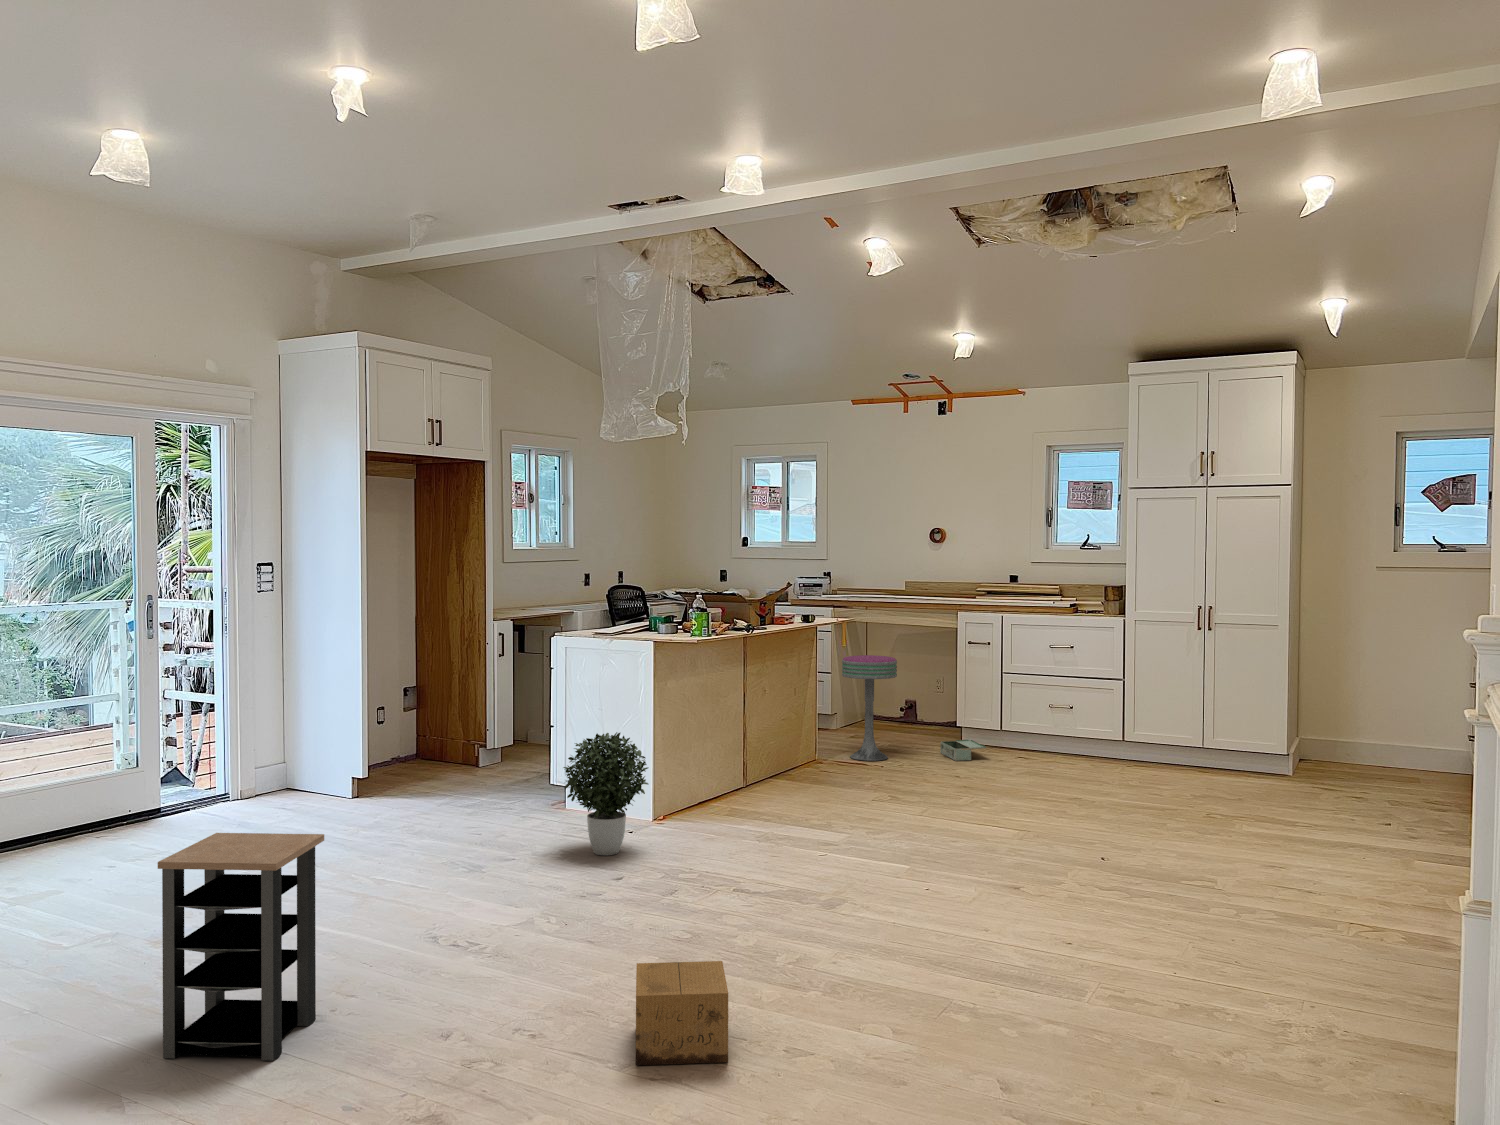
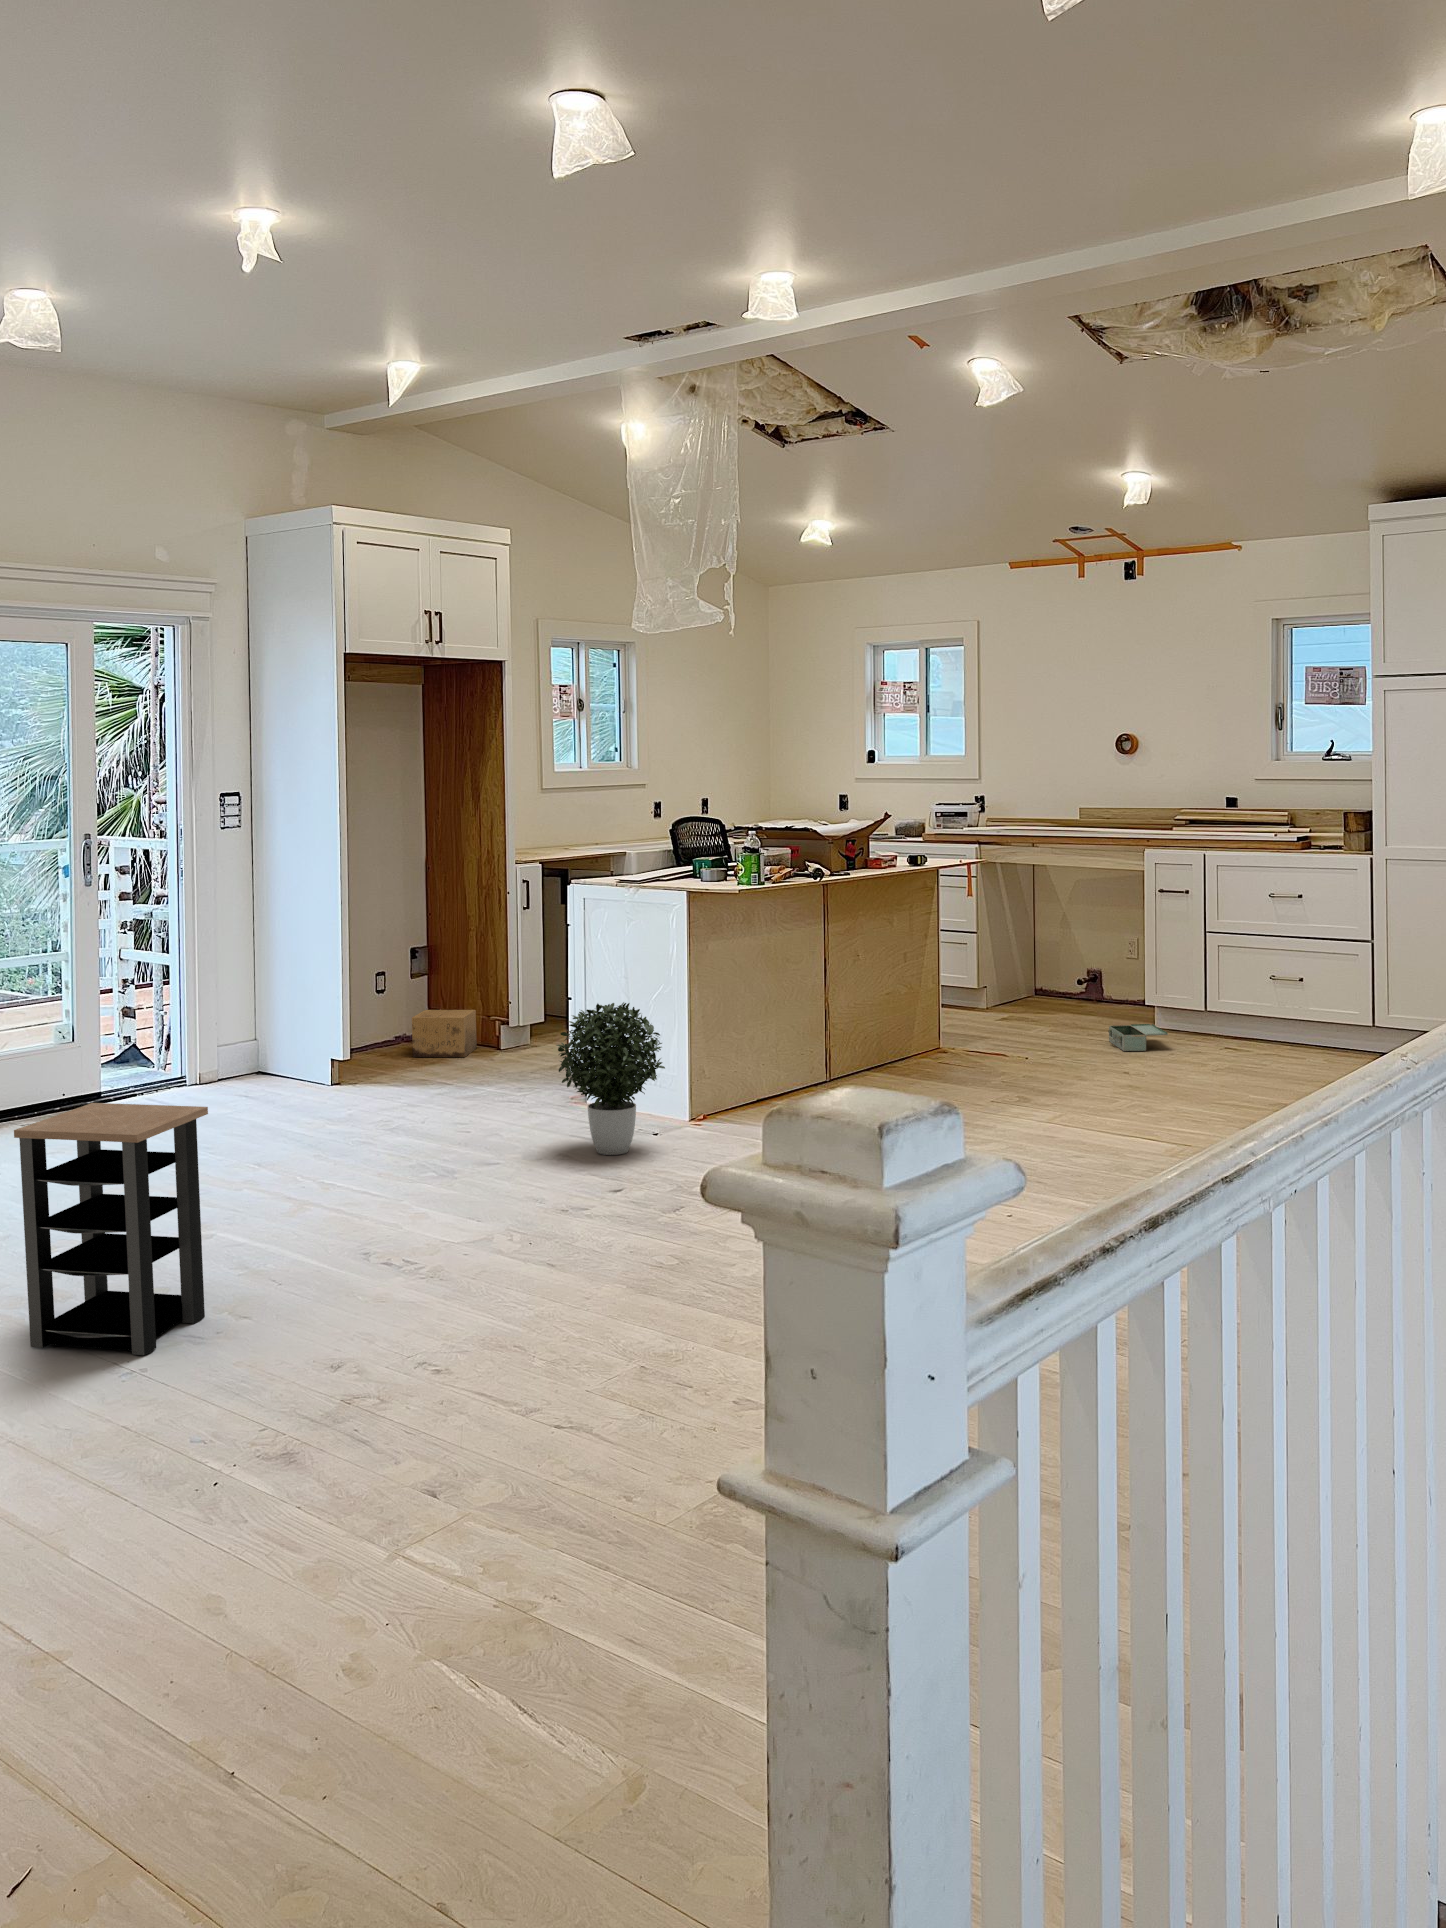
bar stool: present [842,655,897,761] -> none [970,910,1045,1050]
cardboard box: present [636,961,728,1065] -> present [412,1010,477,1057]

